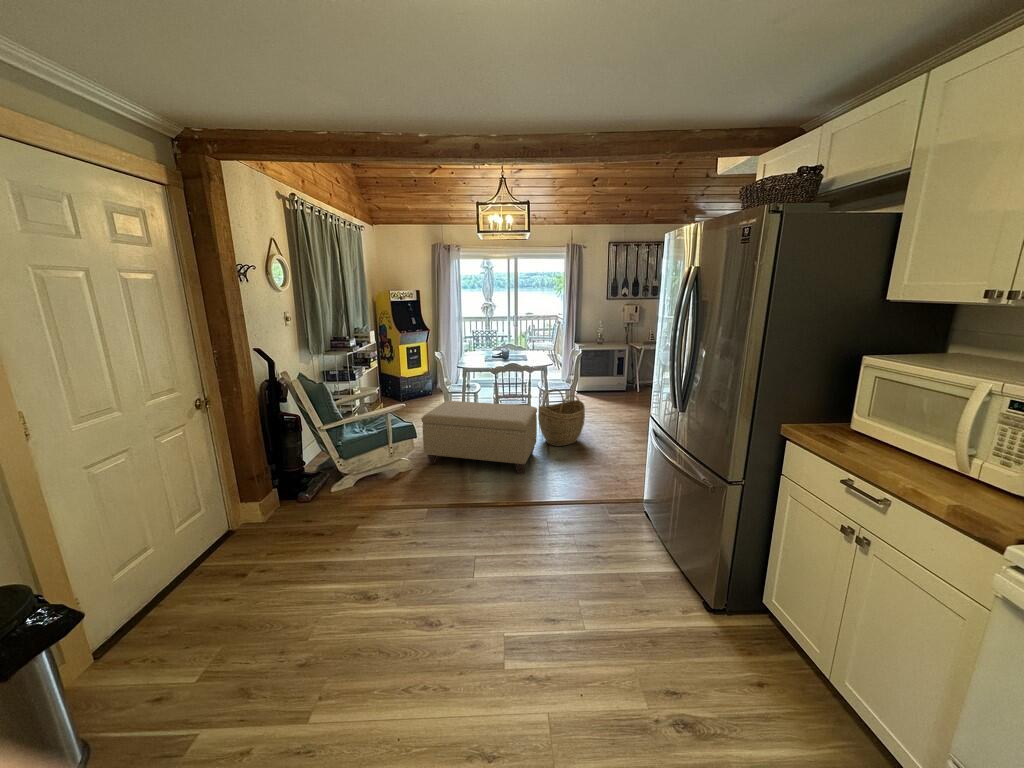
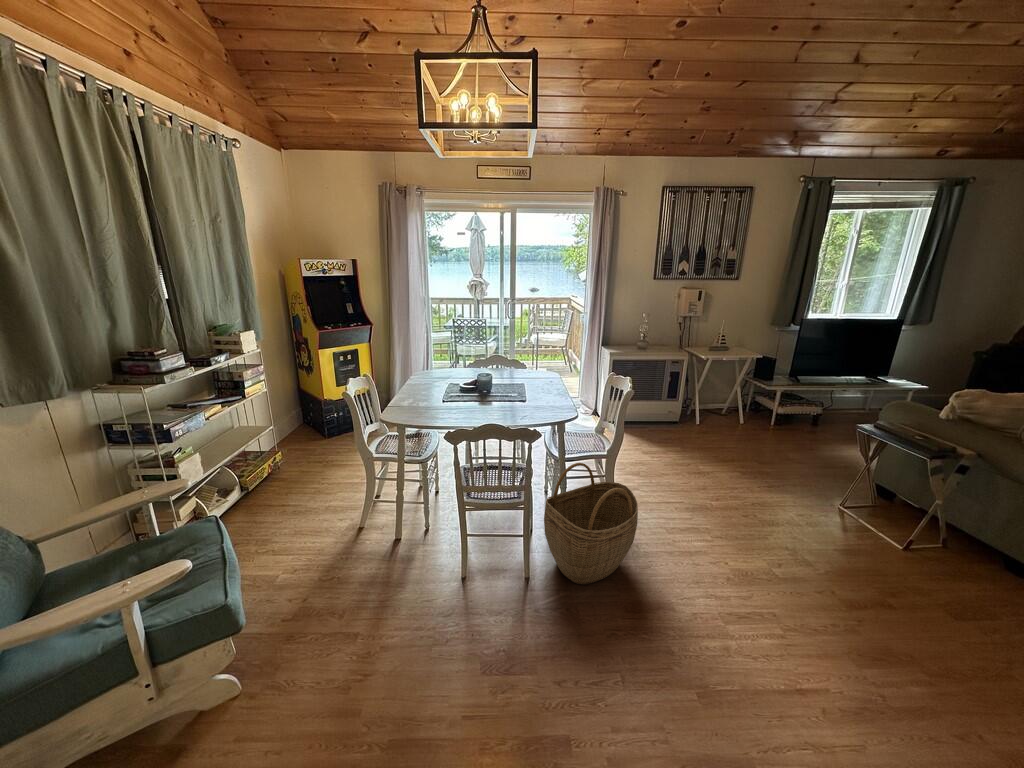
ottoman: present [421,401,537,474] -> none [269,492,542,712]

